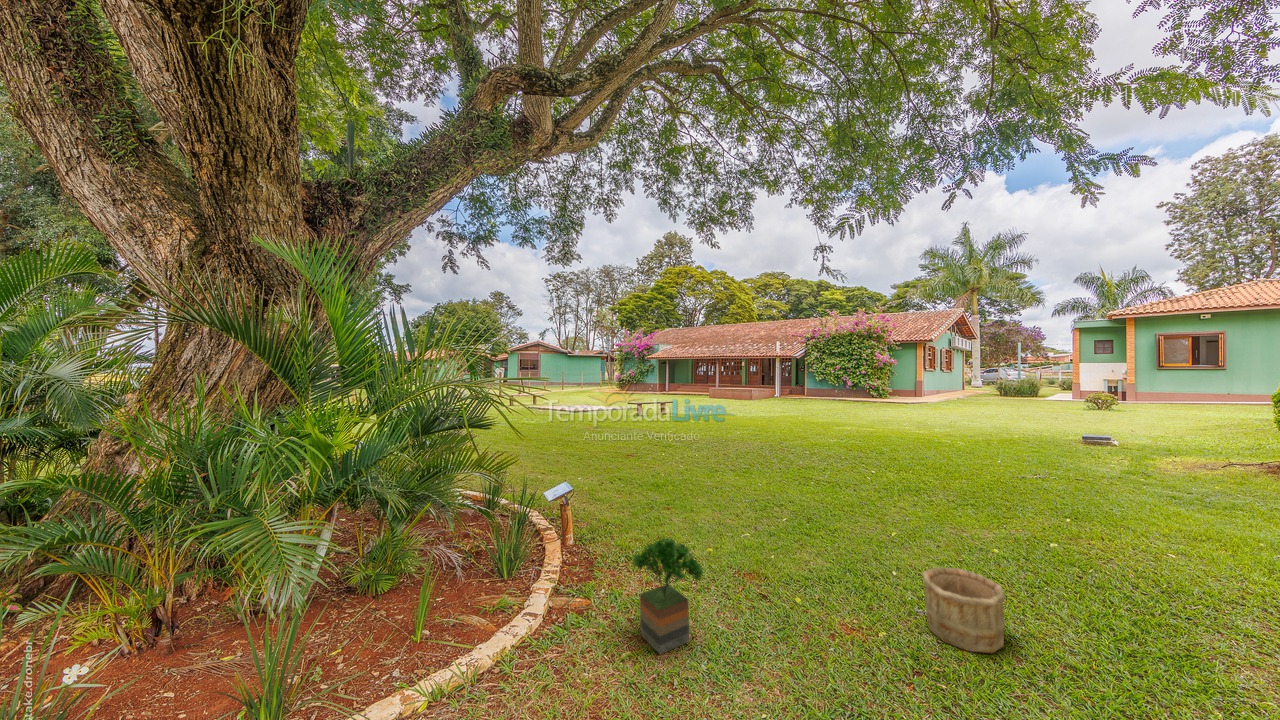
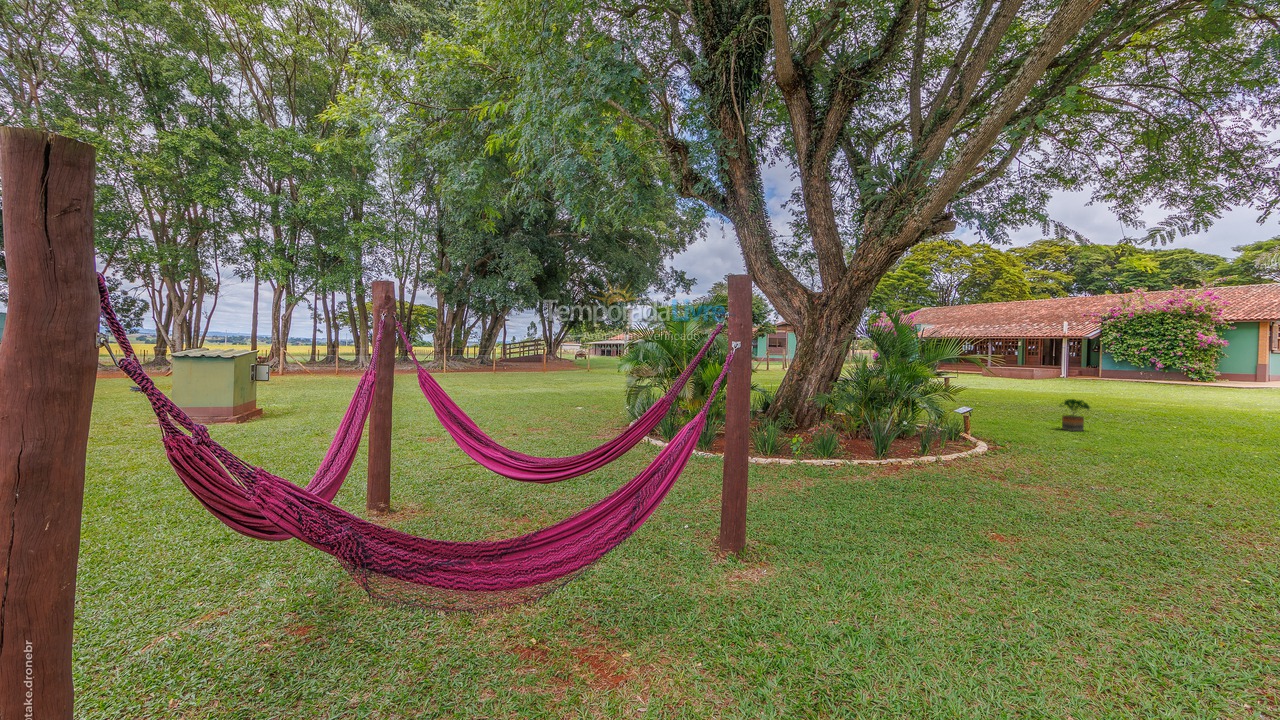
wooden bucket: present [922,567,1006,653] -> none [1188,415,1224,437]

